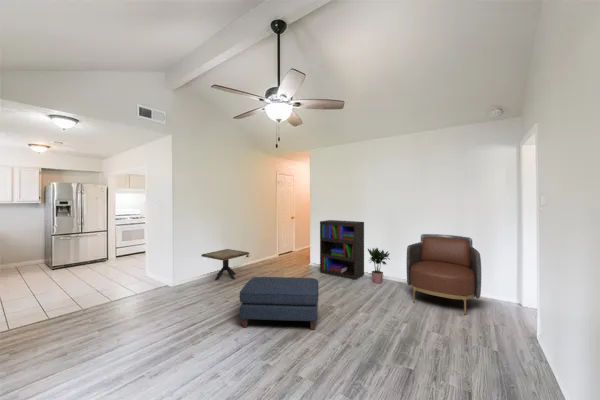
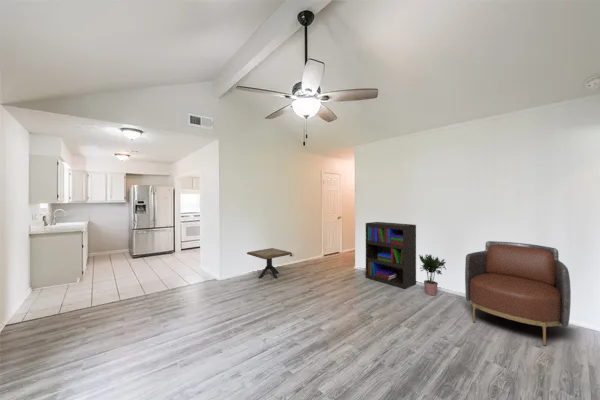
ottoman: present [240,277,319,330] -> none [271,278,355,341]

